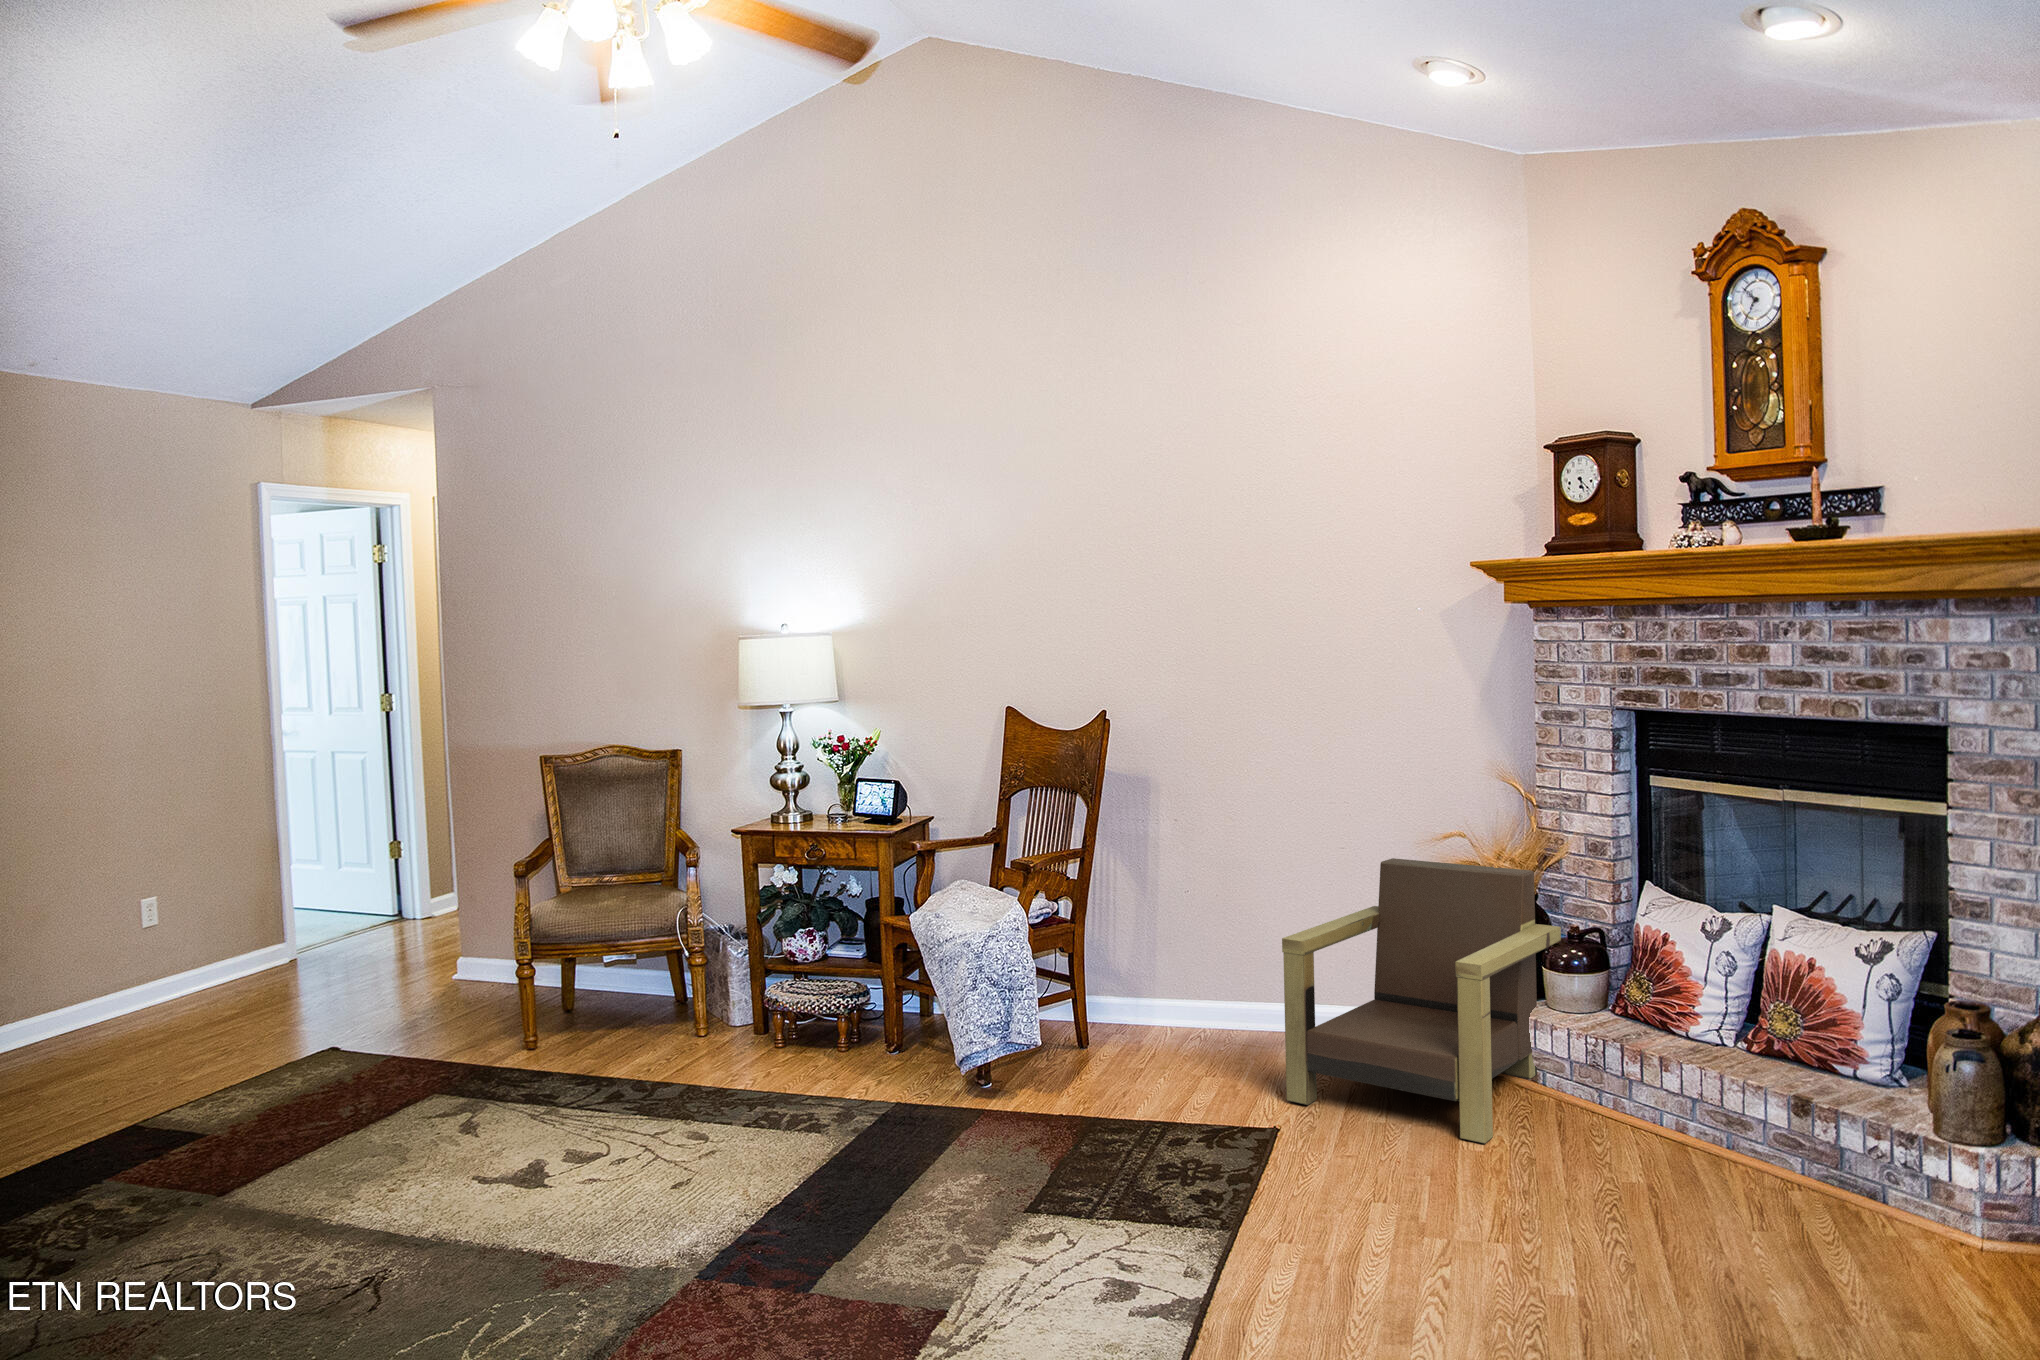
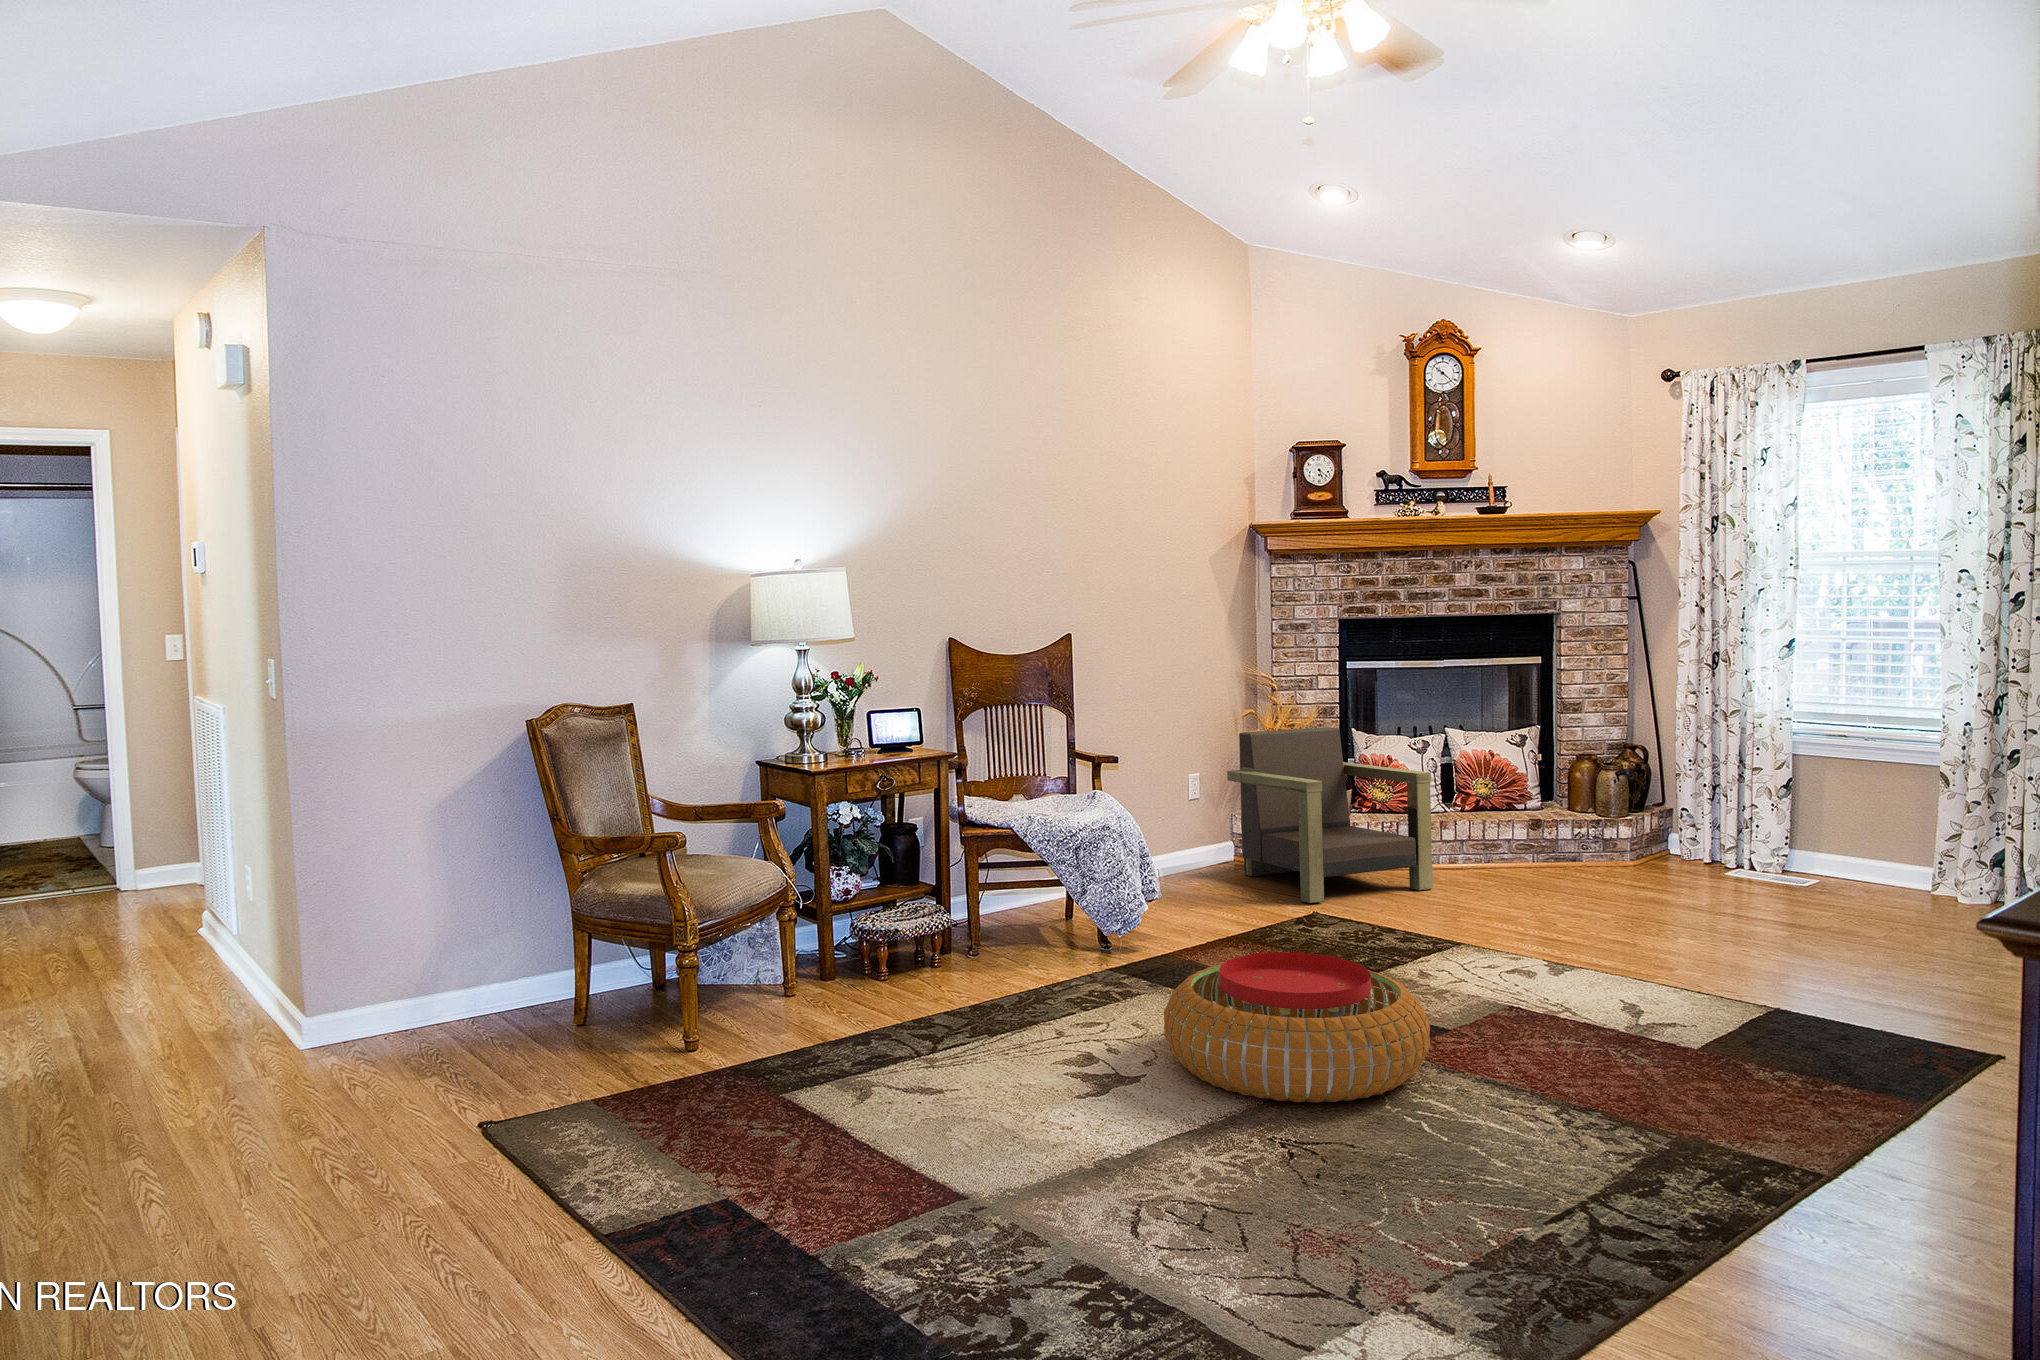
pouf: none [488,1086,768,1258] -> present [1164,952,1430,1103]

